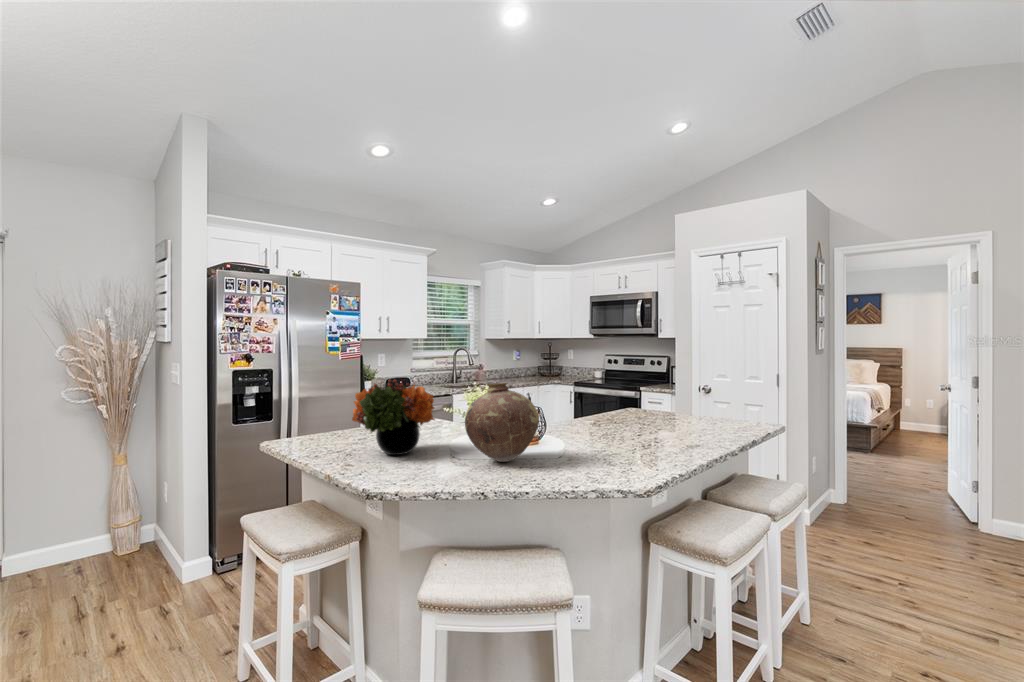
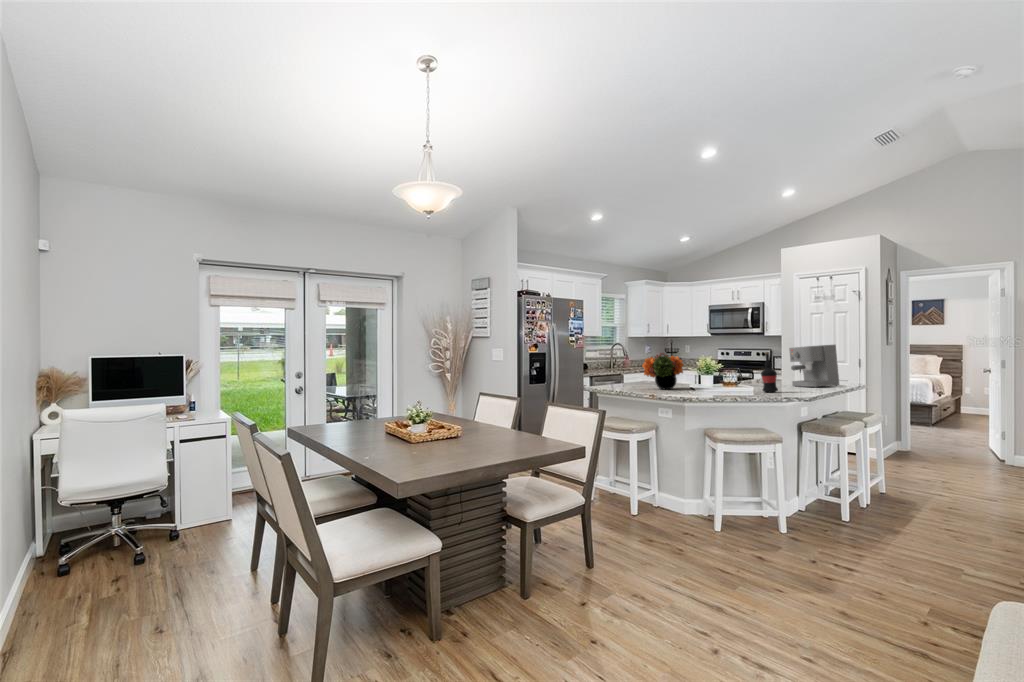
coffee maker: none [642,363,733,449] -> present [789,345,839,388]
vase: present [465,382,539,462] -> none [707,353,745,390]
wine bottle: none [552,387,587,481] -> present [761,352,778,392]

